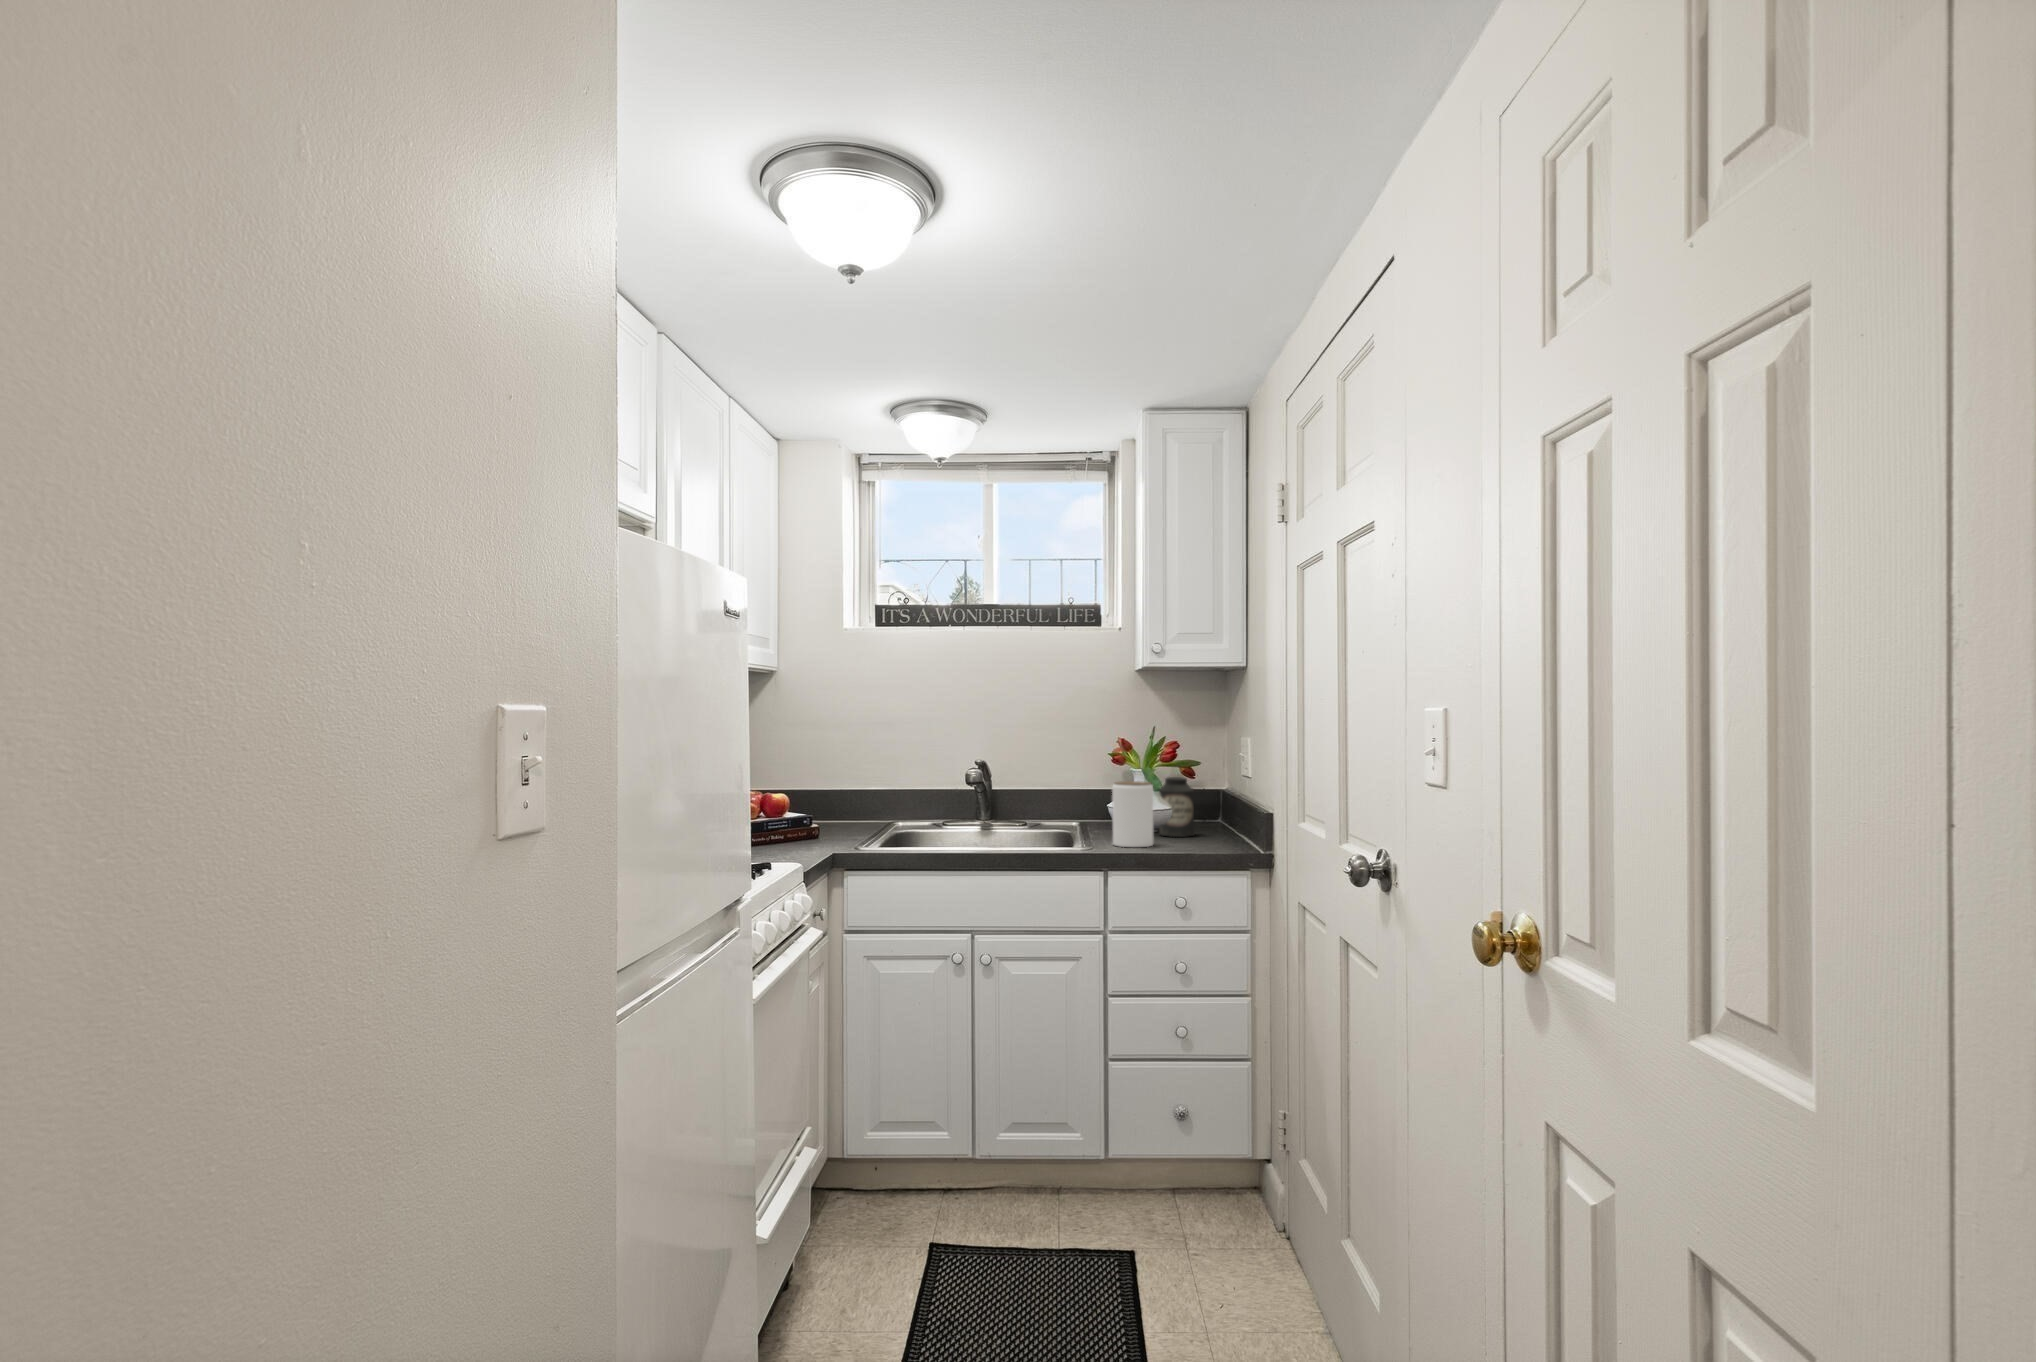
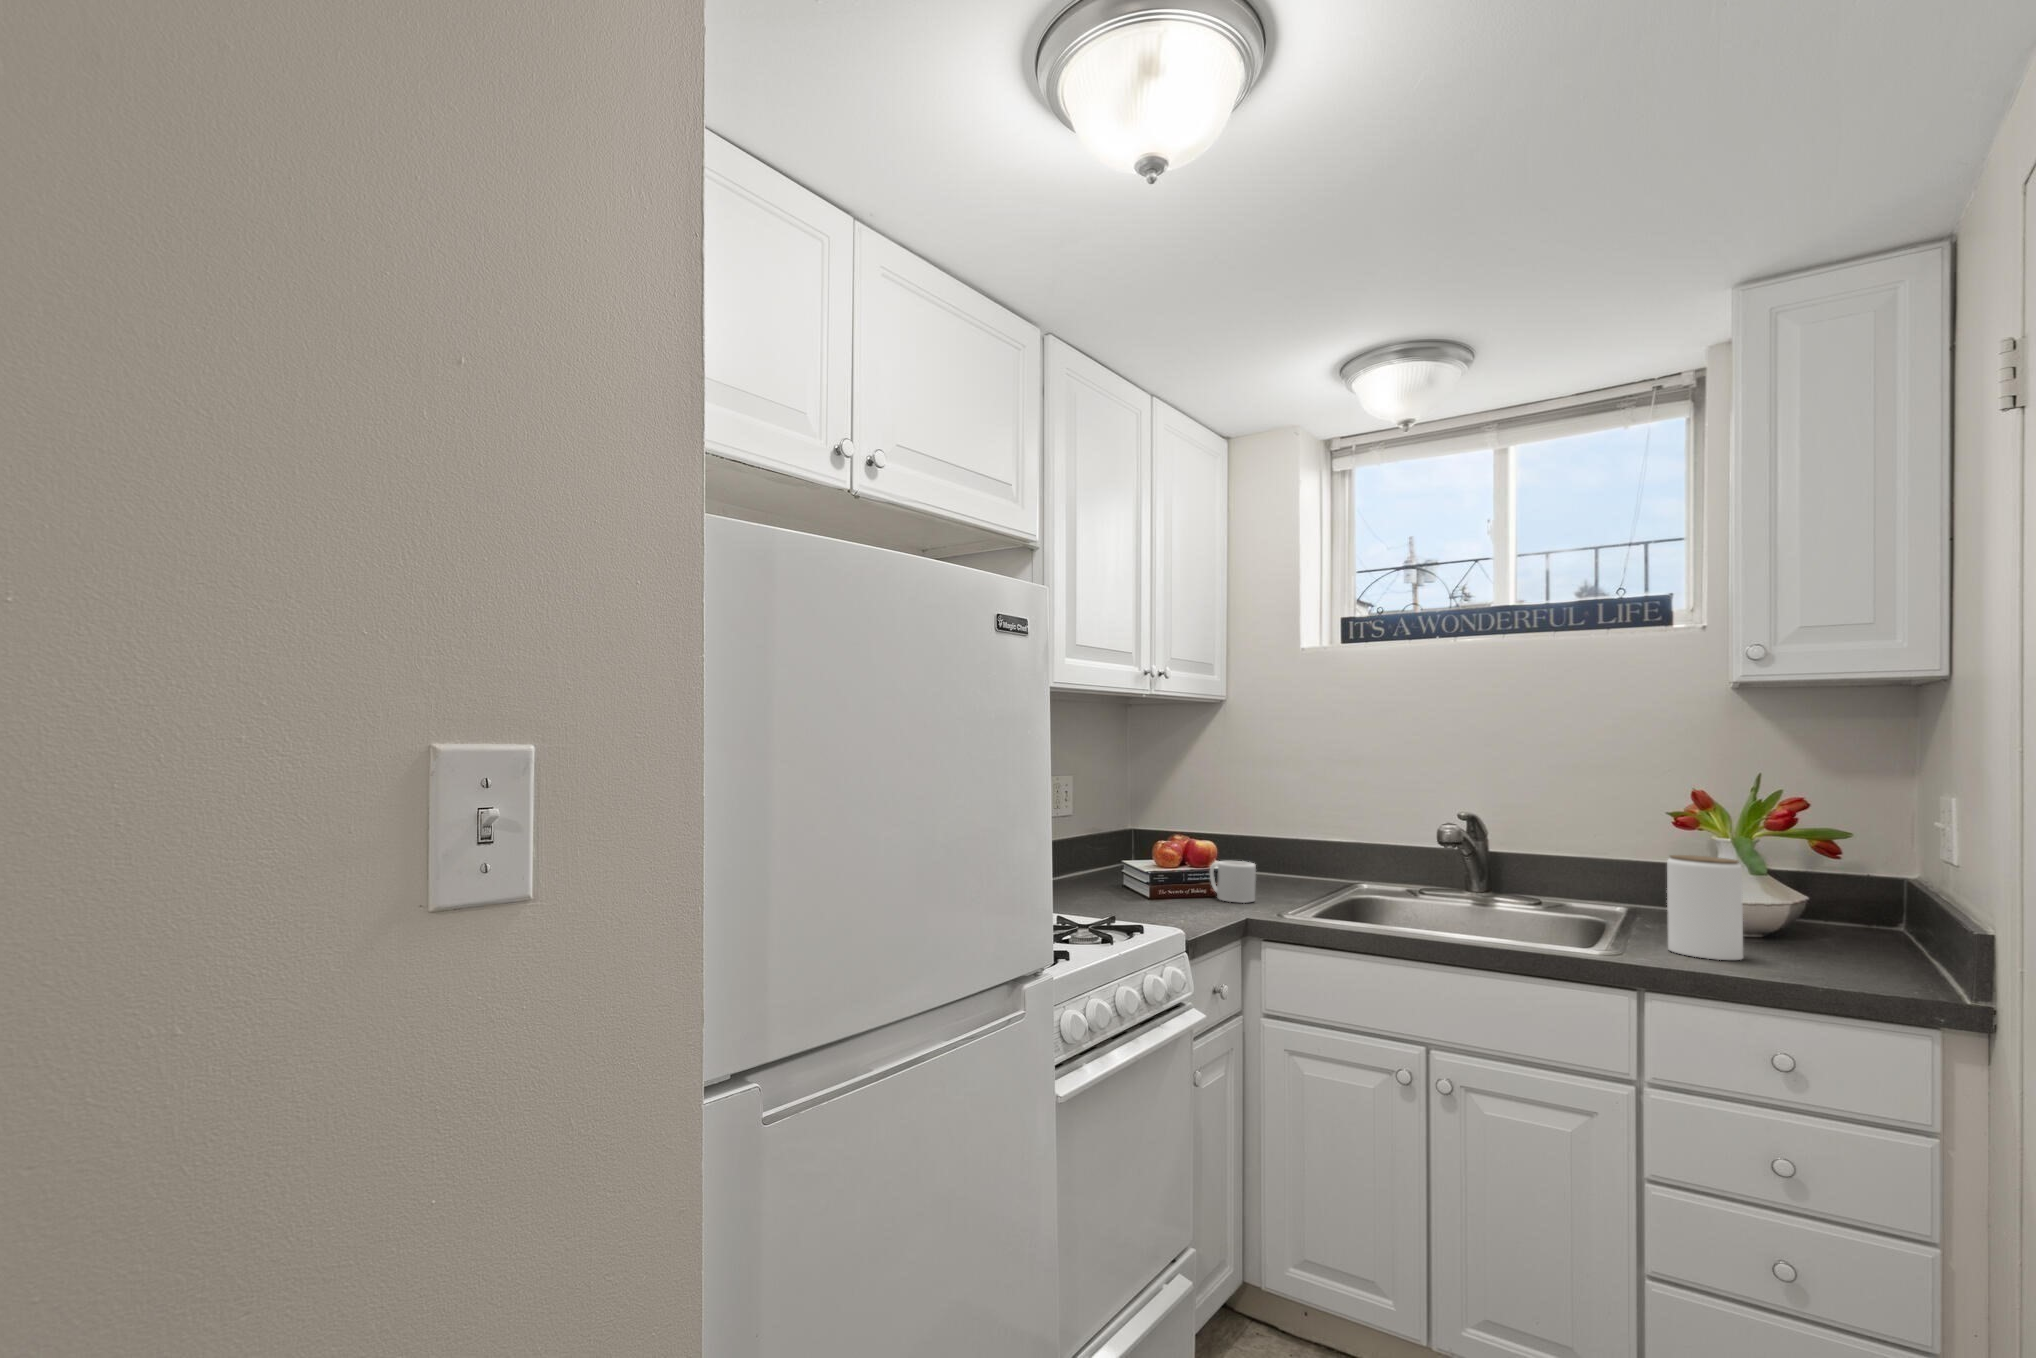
canister: present [1159,777,1195,837] -> none [1764,856,1836,952]
mug: none [790,815,830,849] -> present [1210,861,1256,903]

